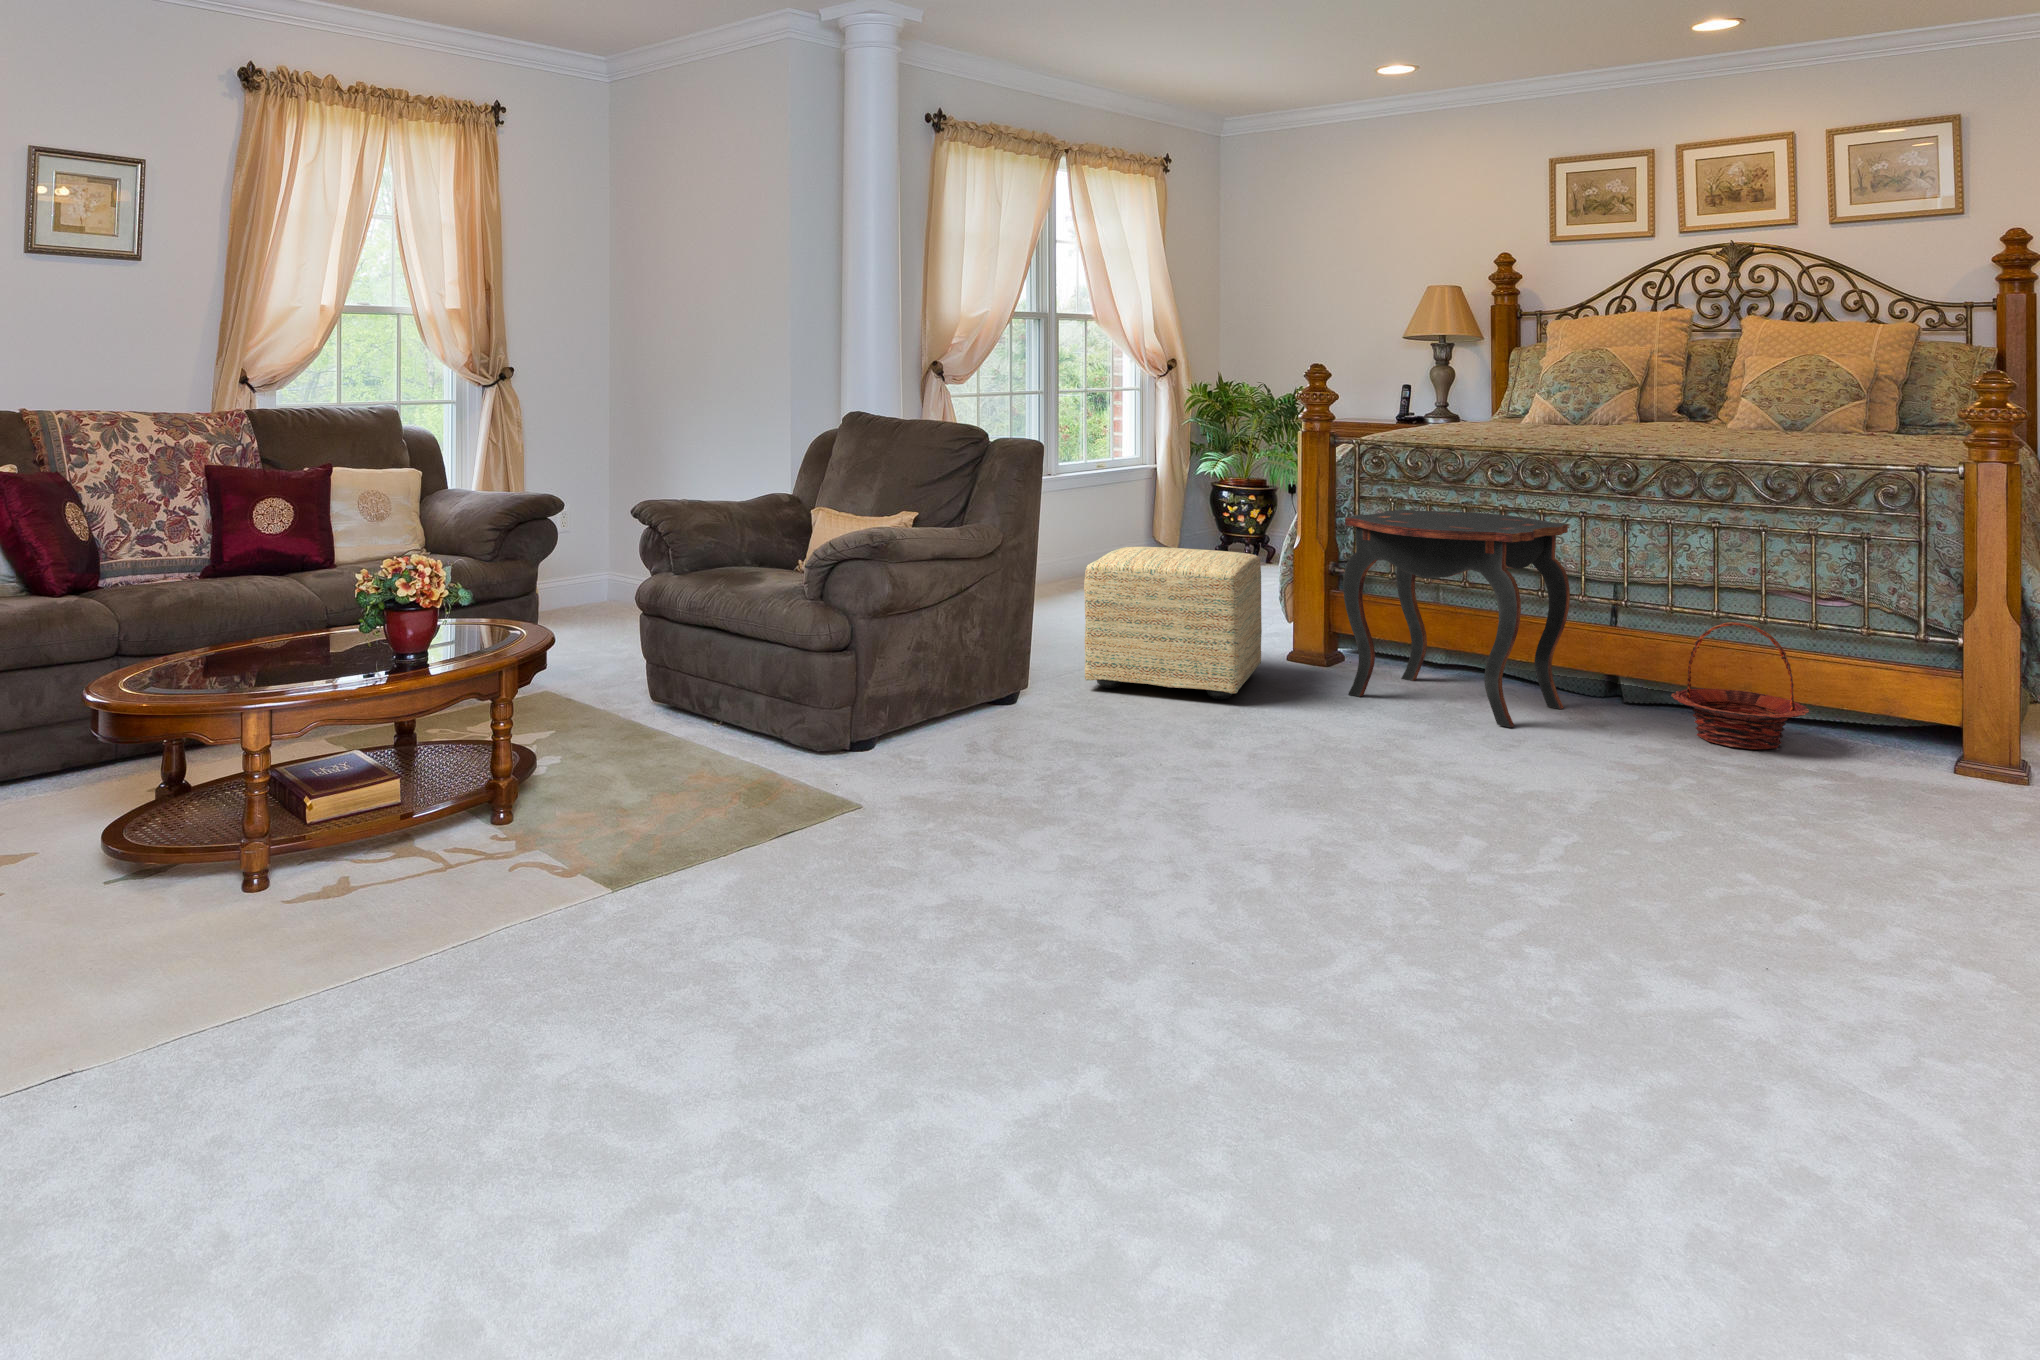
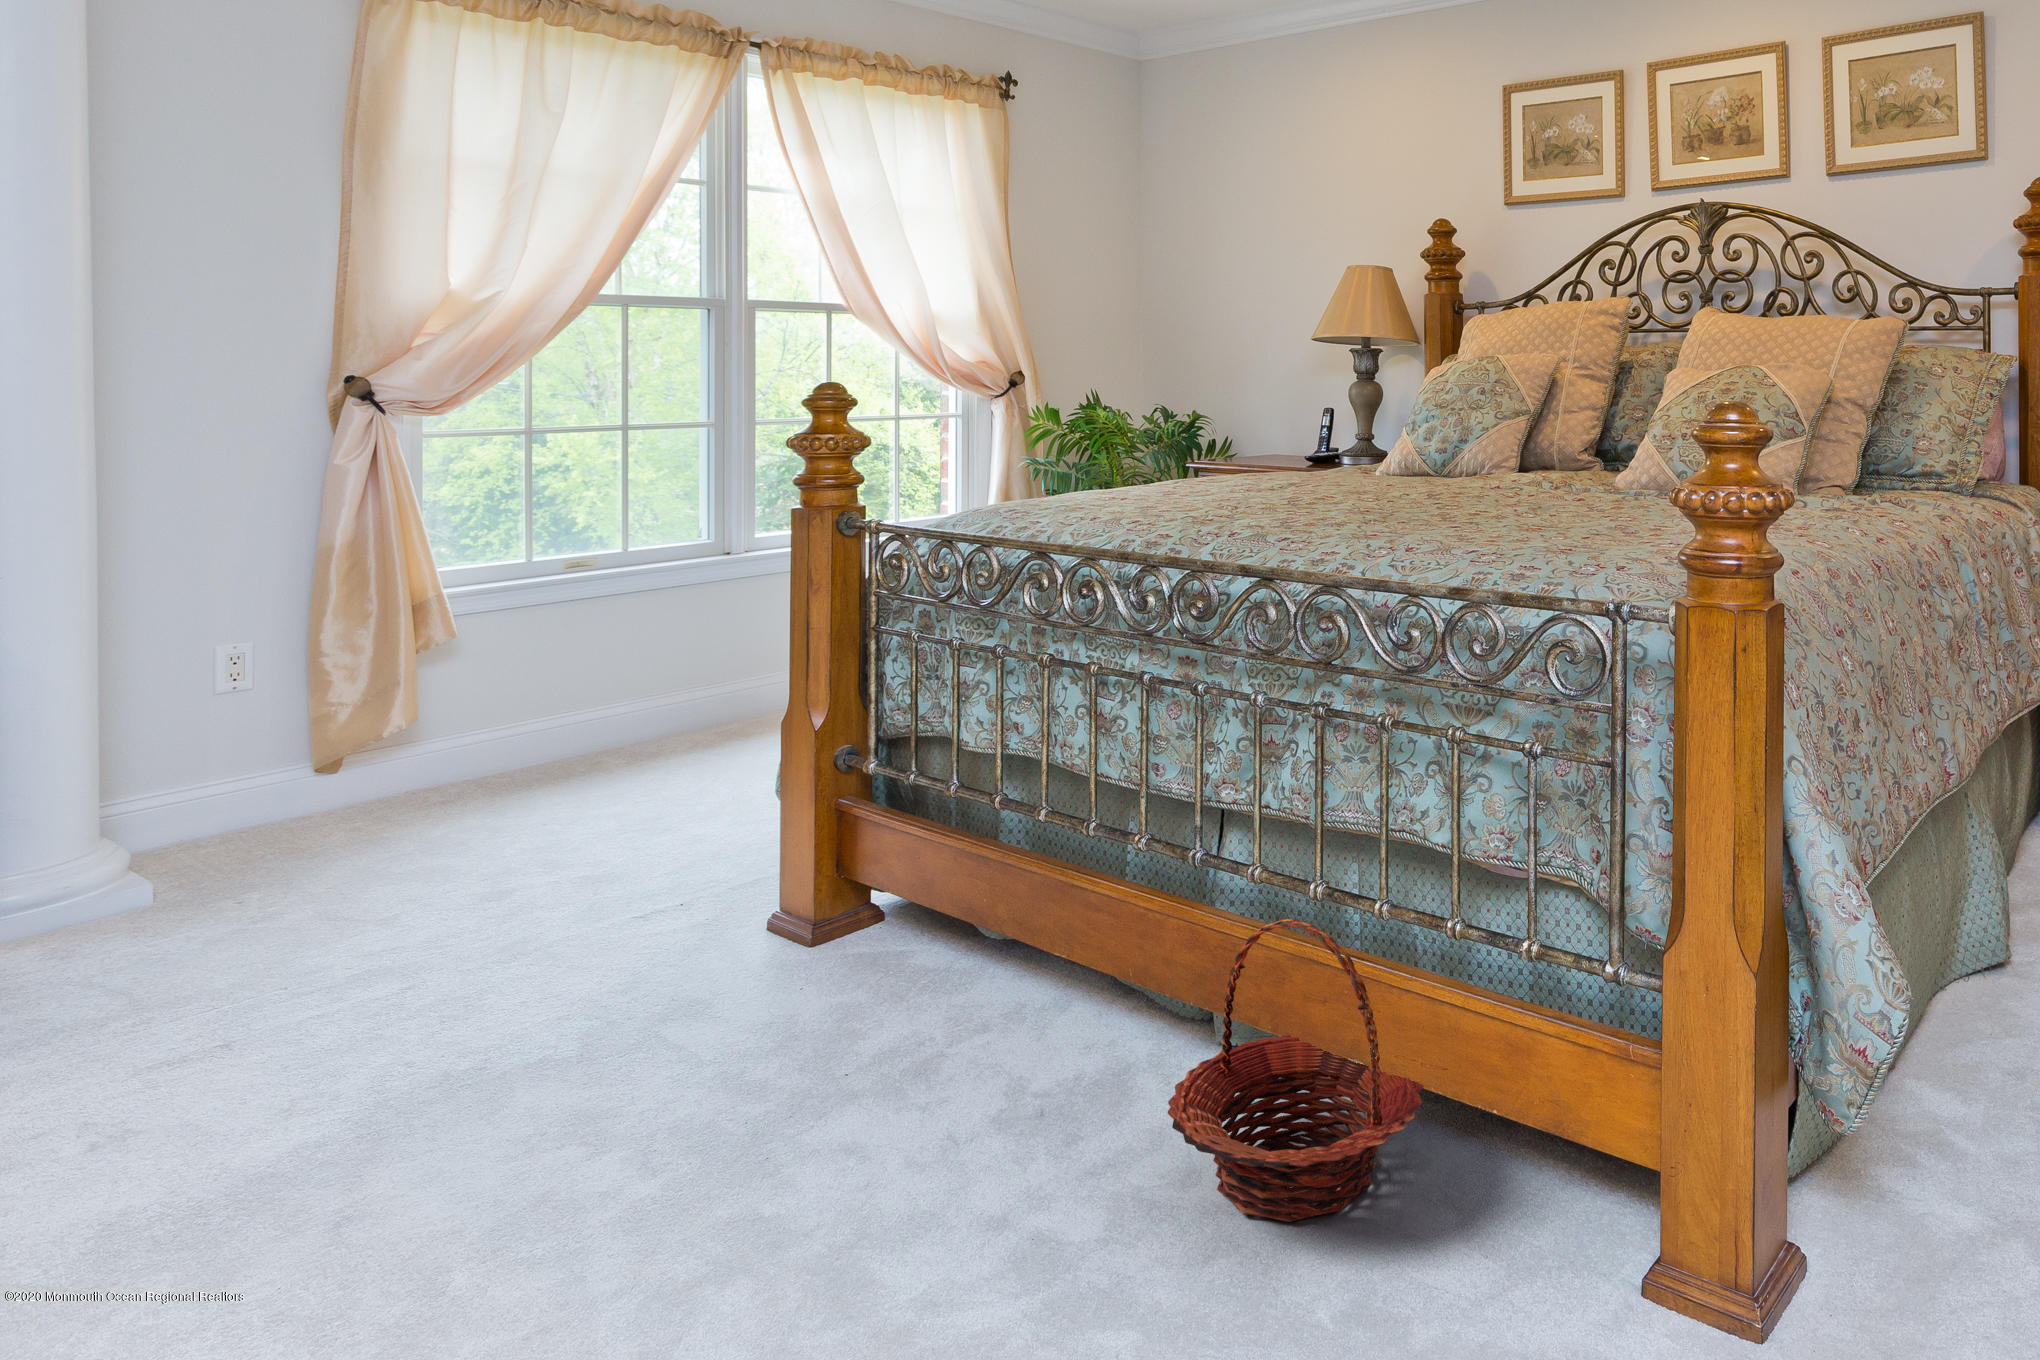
side table: present [1343,510,1570,727] -> none [683,642,1092,1159]
ottoman: present [1084,547,1262,699] -> none [111,717,637,1080]

